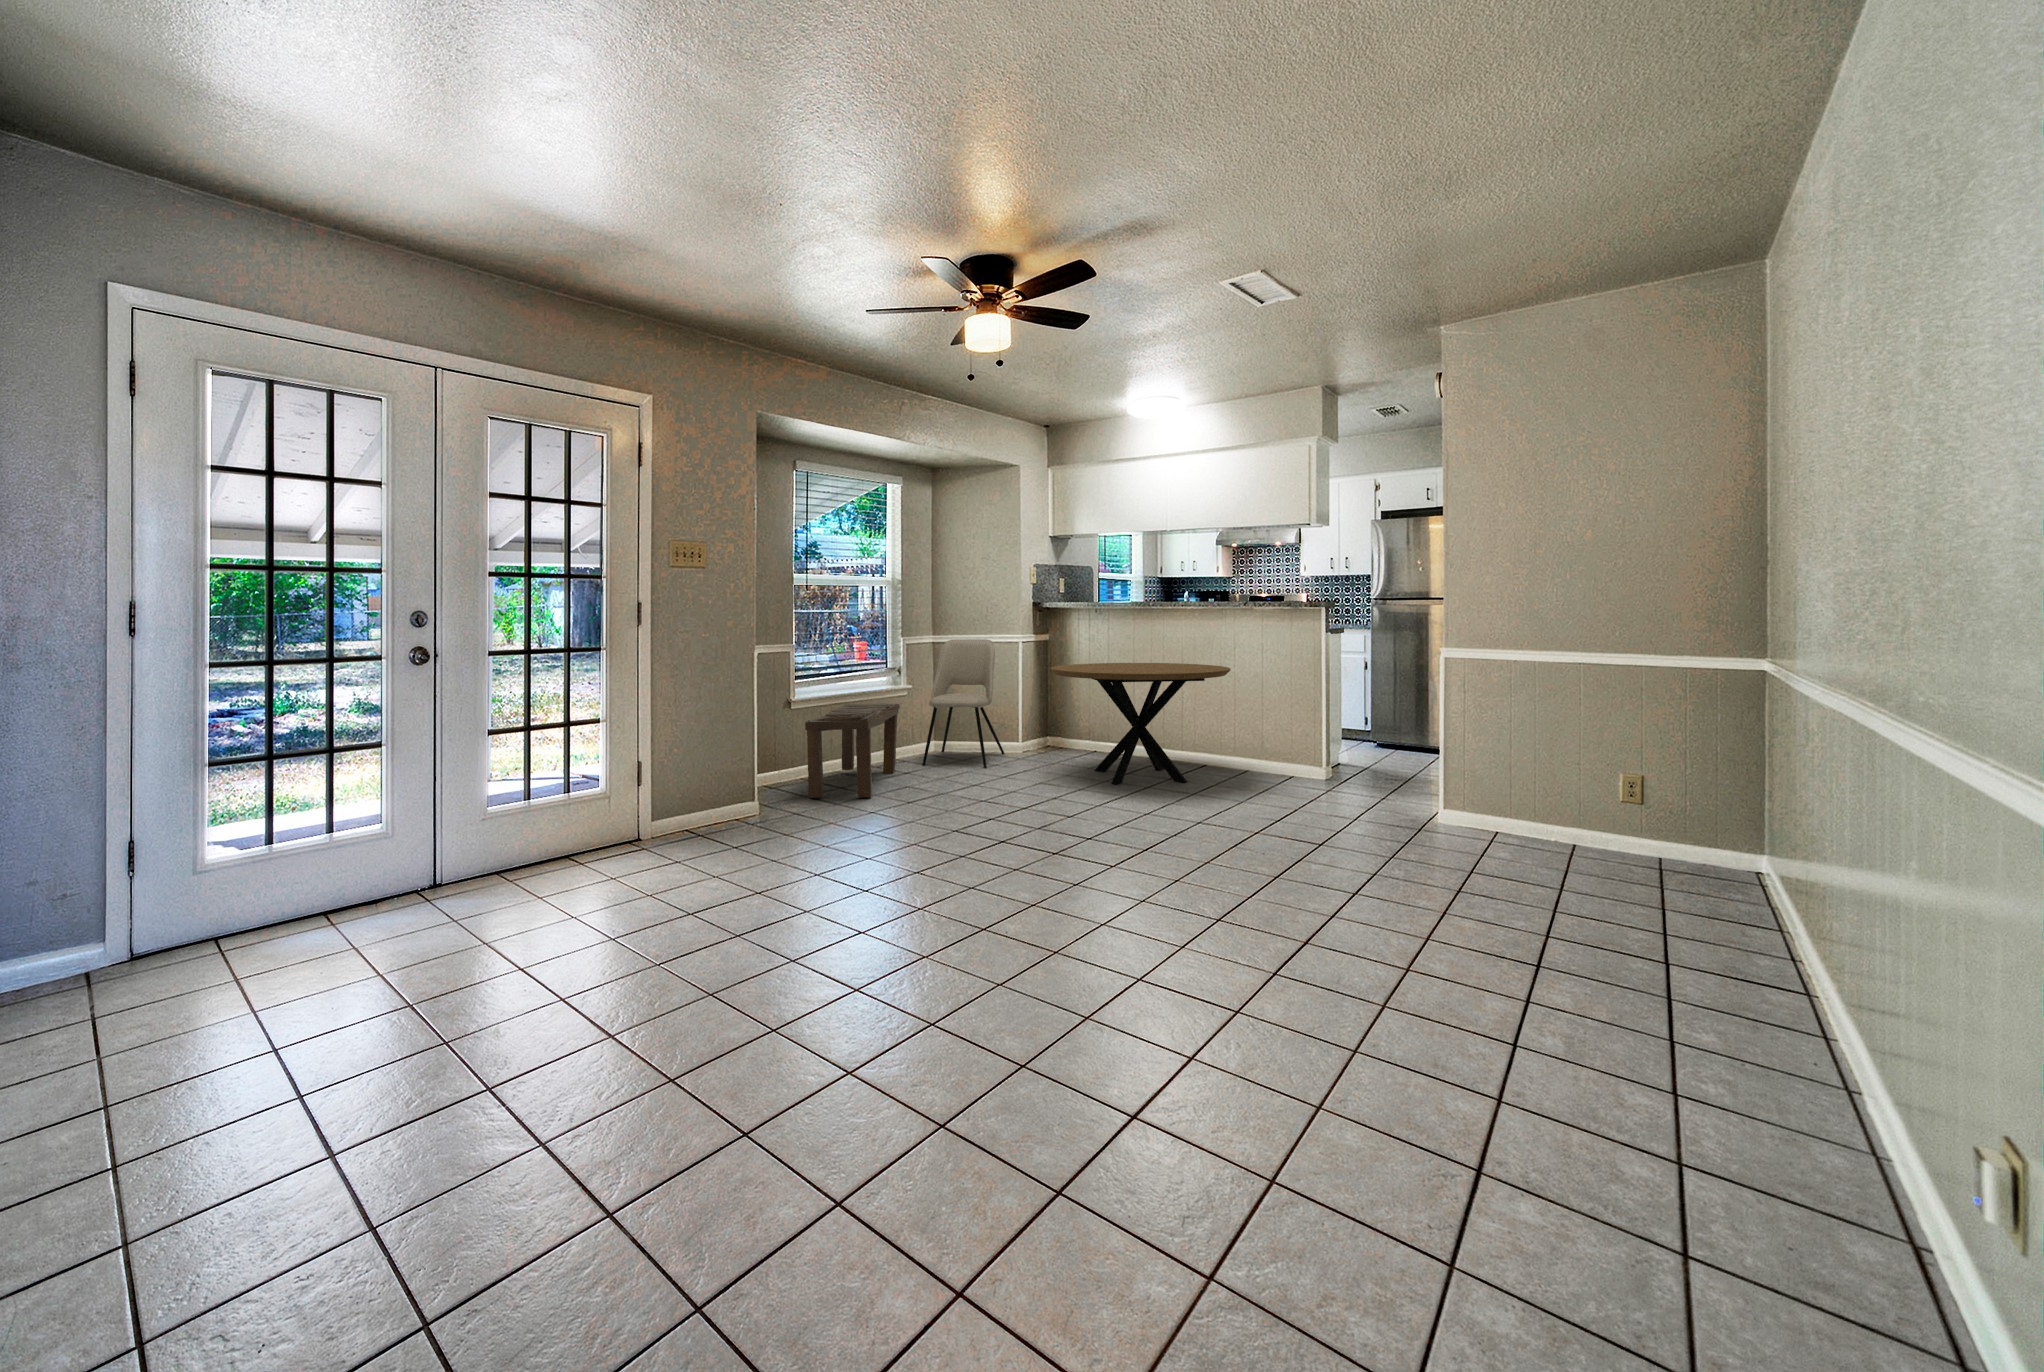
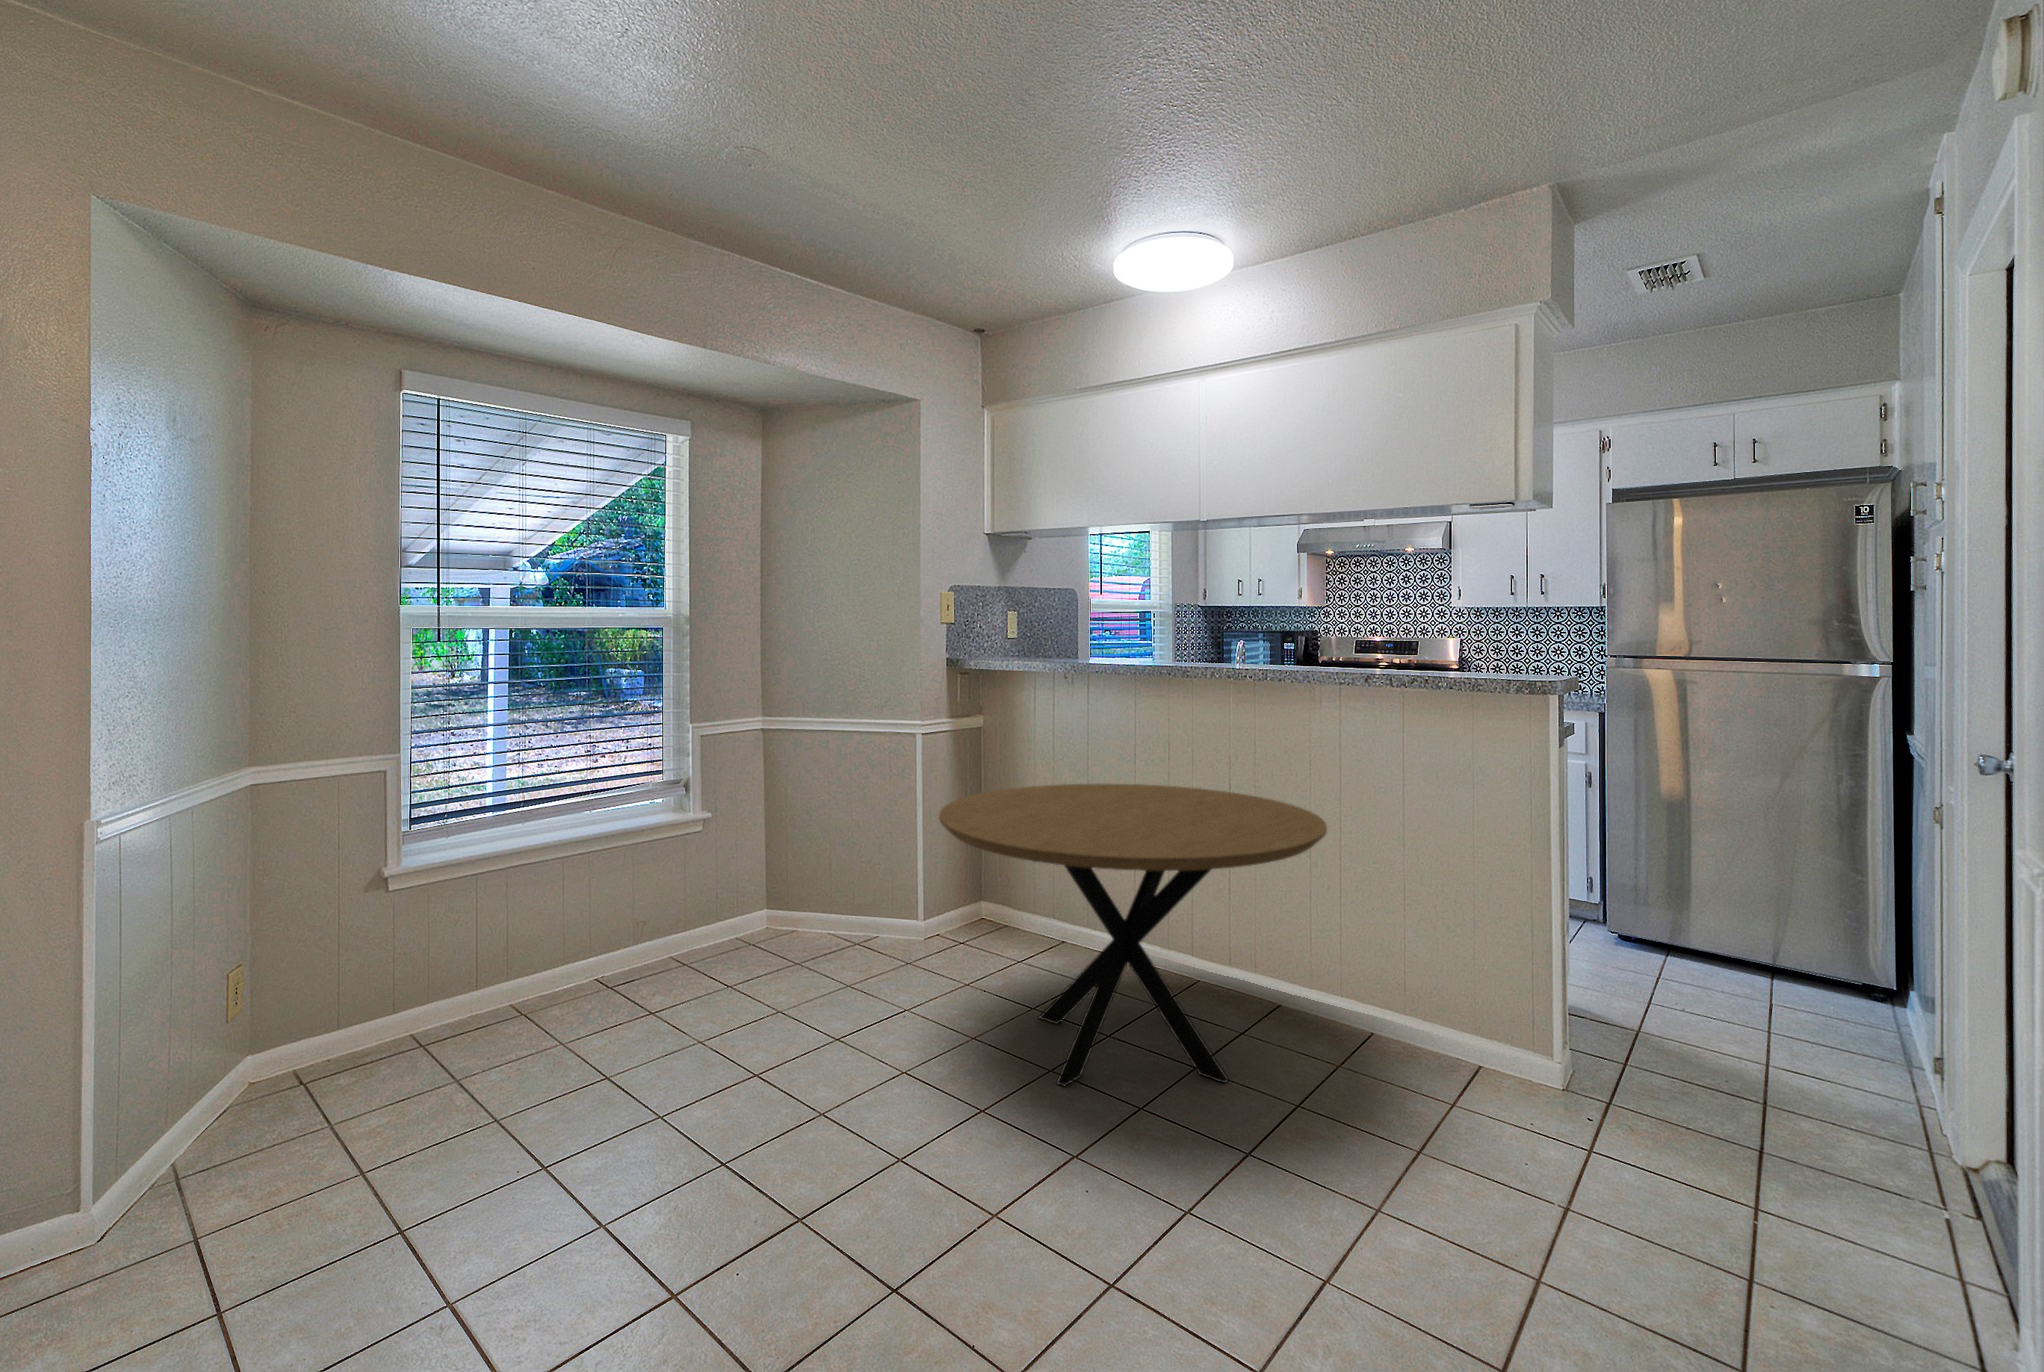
dining chair: present [922,639,1005,768] -> none [704,727,889,999]
bench: present [805,703,900,798] -> none [338,867,642,1132]

